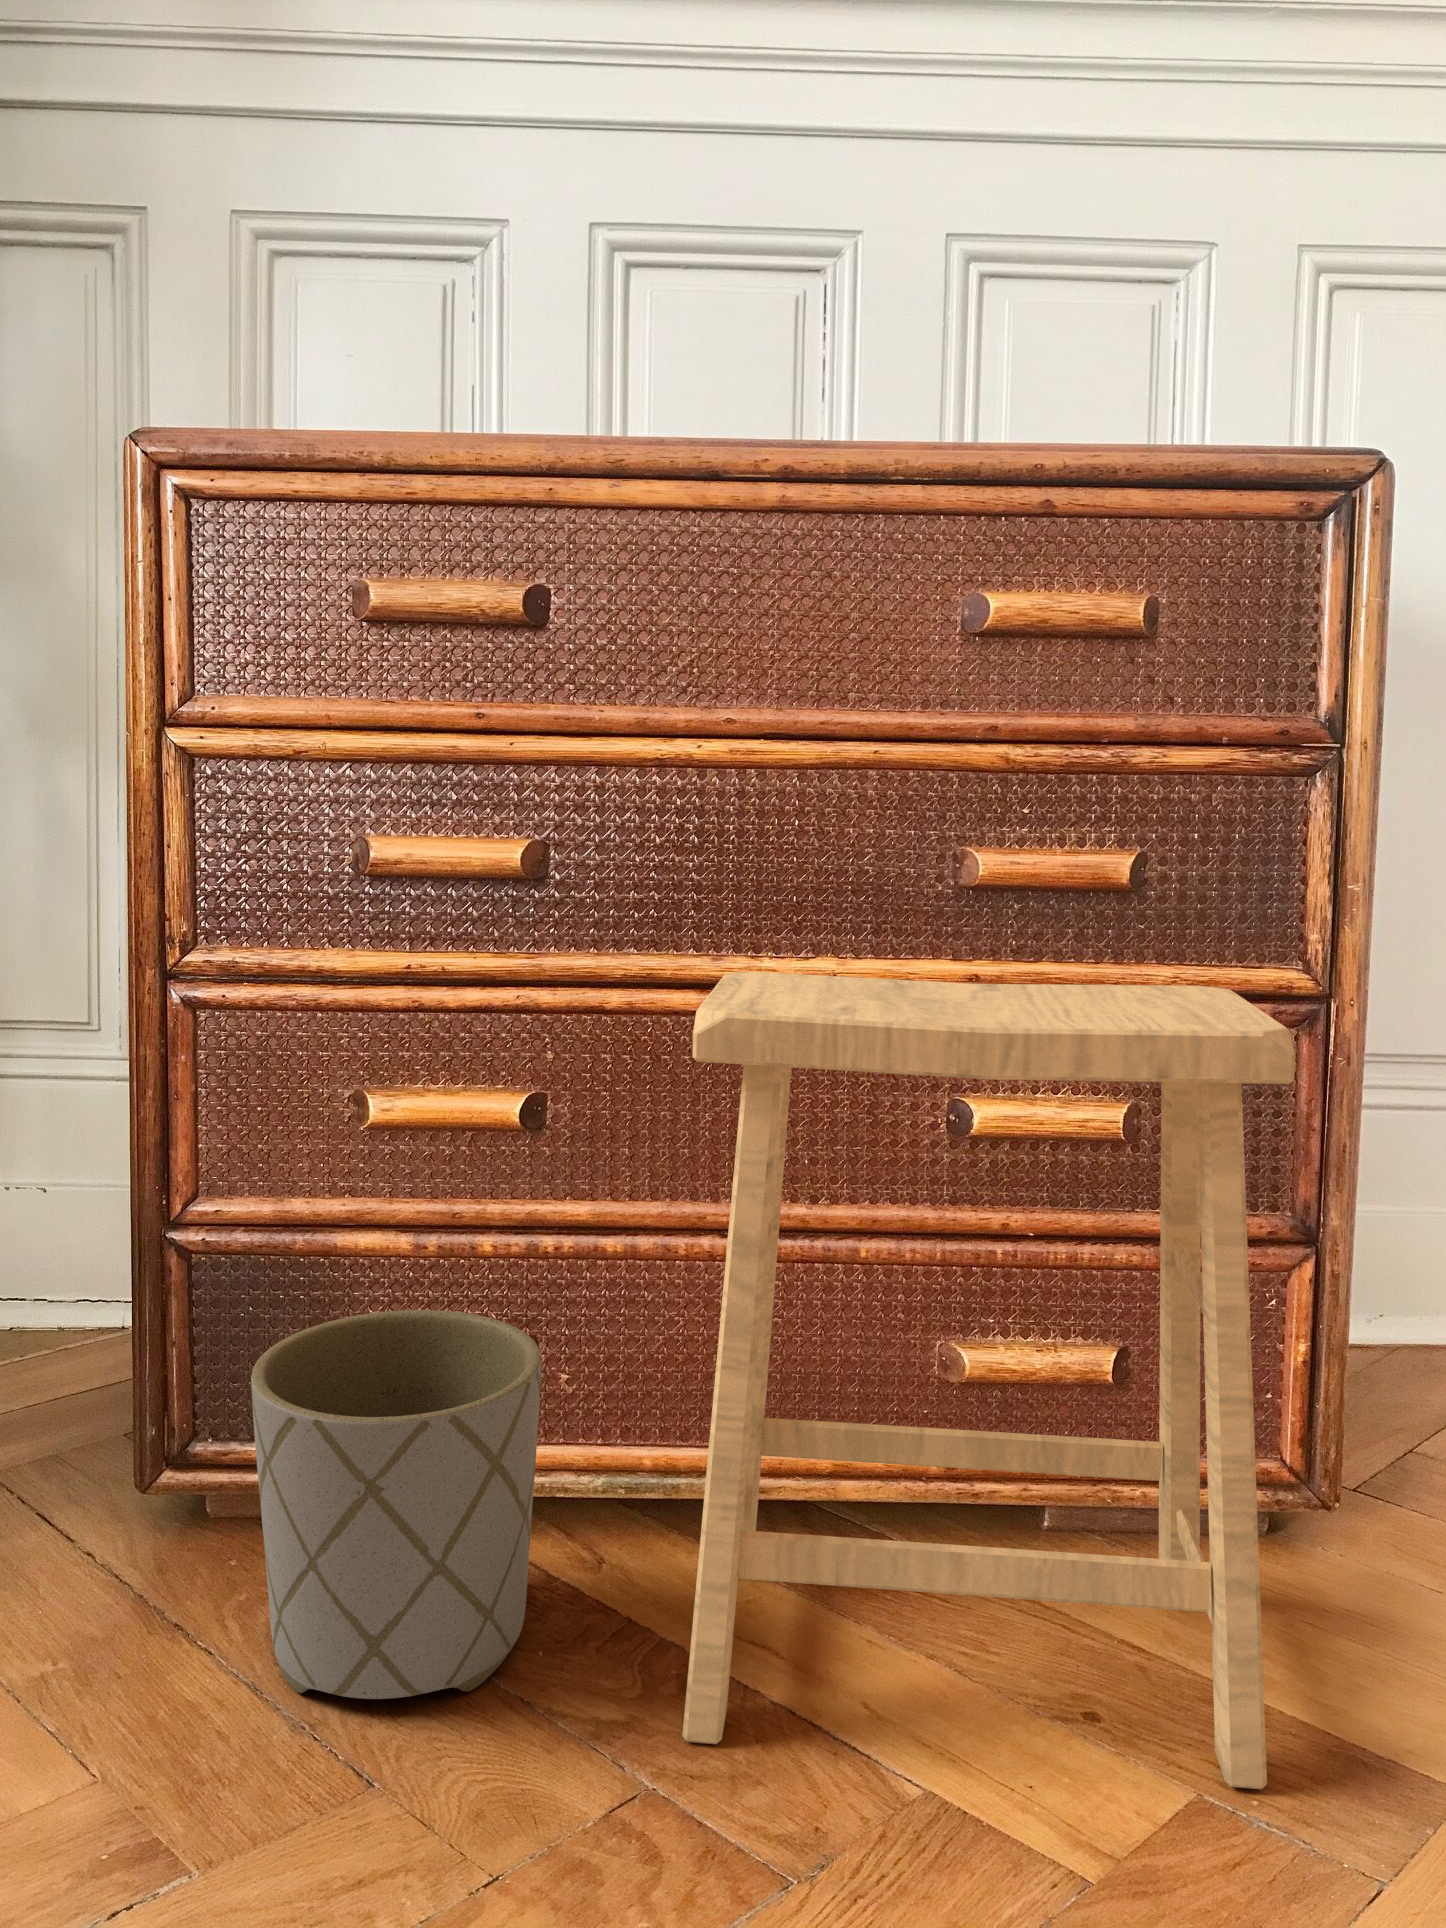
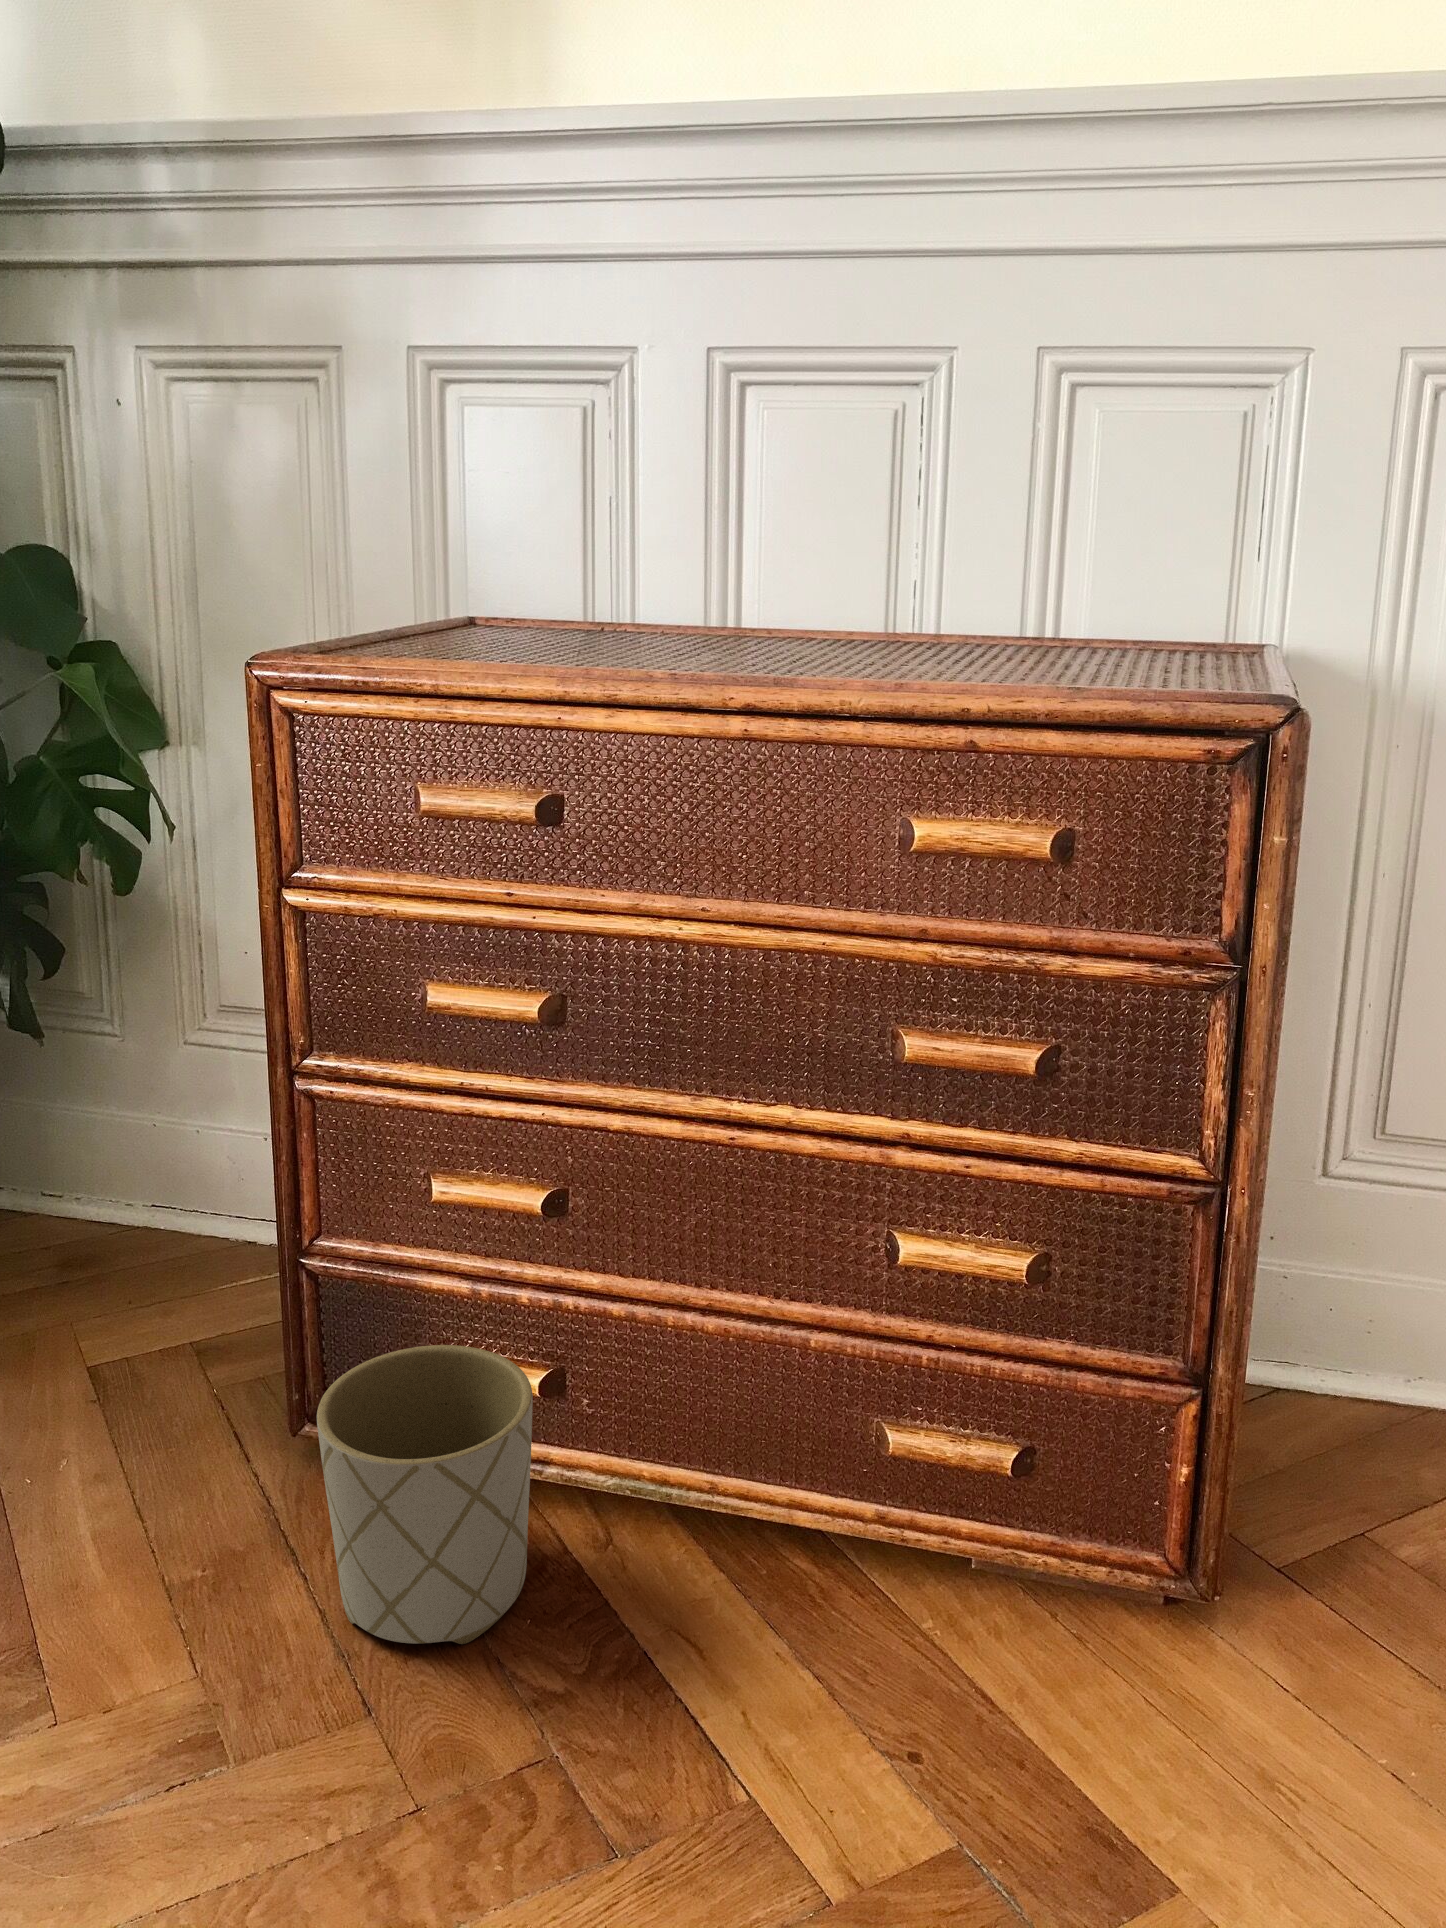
footstool: present [682,972,1296,1789] -> none [595,1126,1094,1851]

